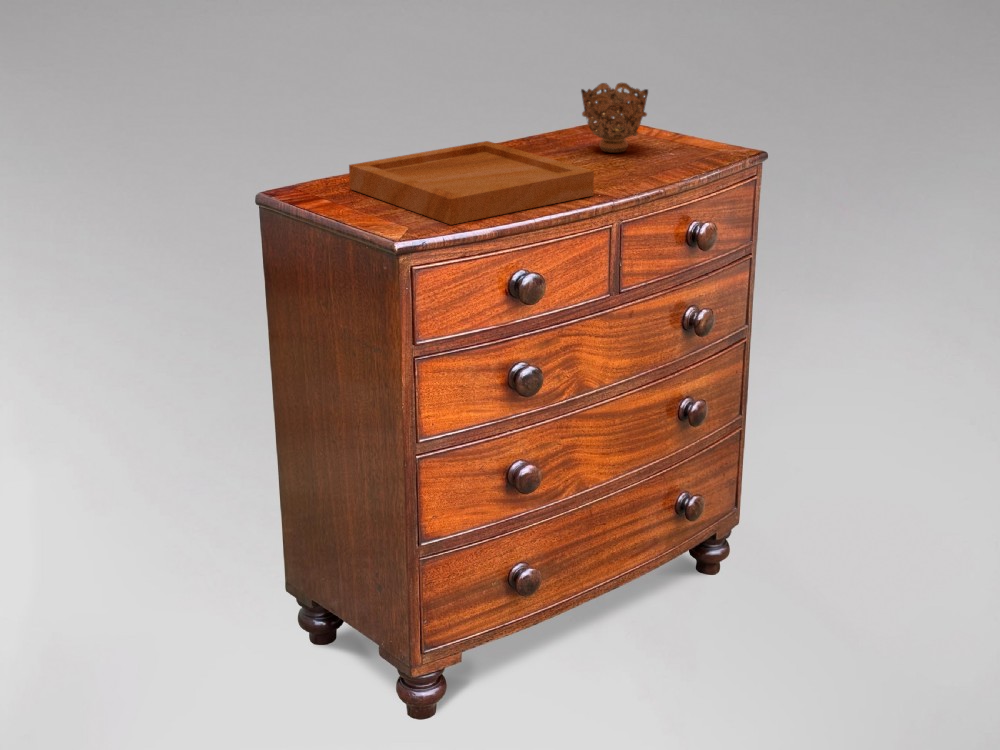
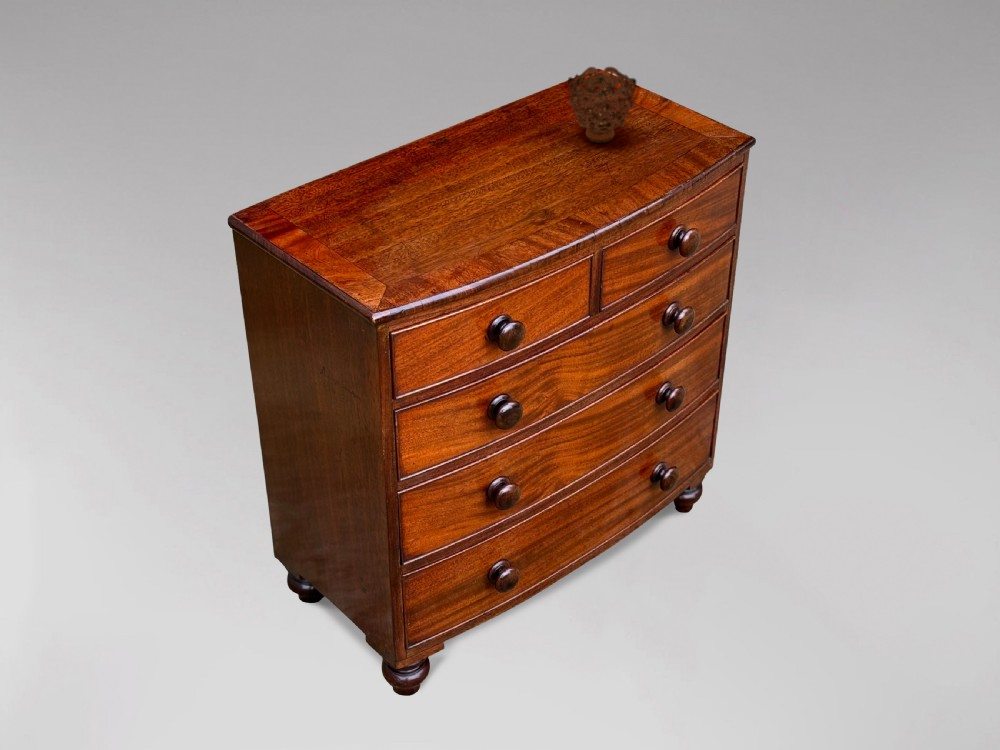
tray: present [349,141,594,225] -> none [329,142,576,282]

